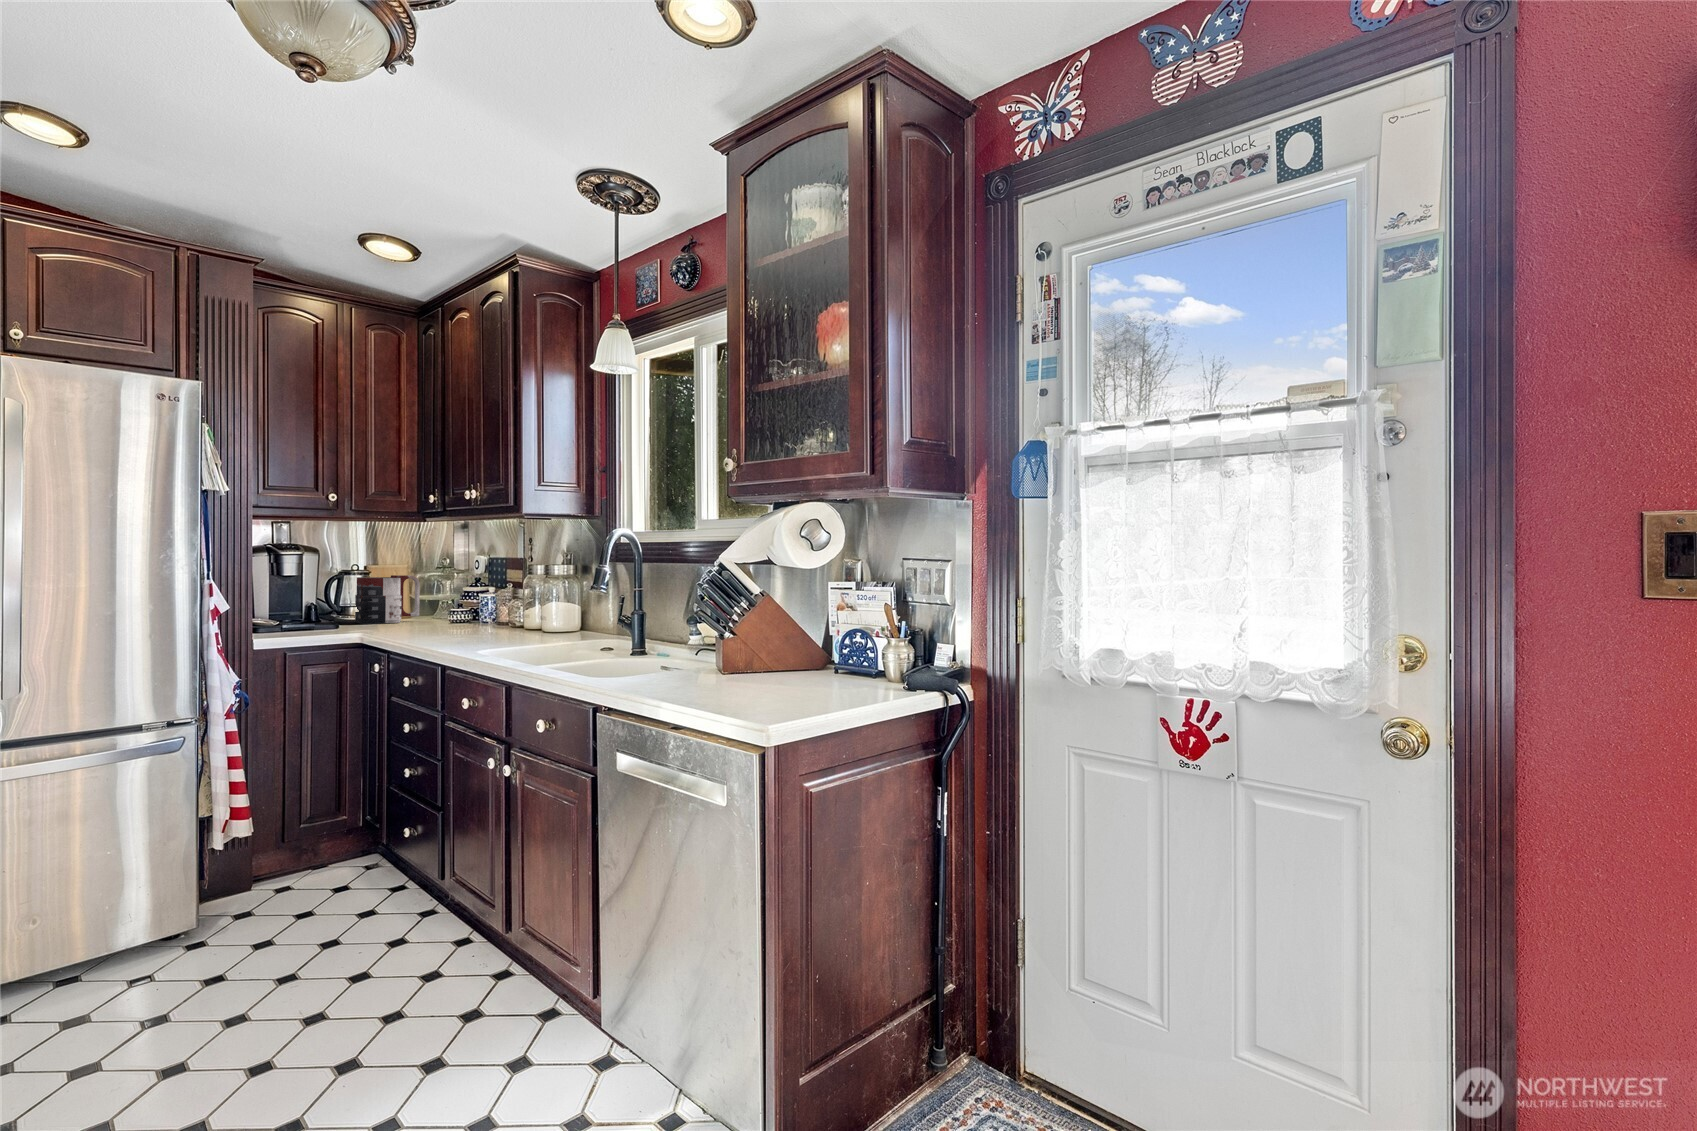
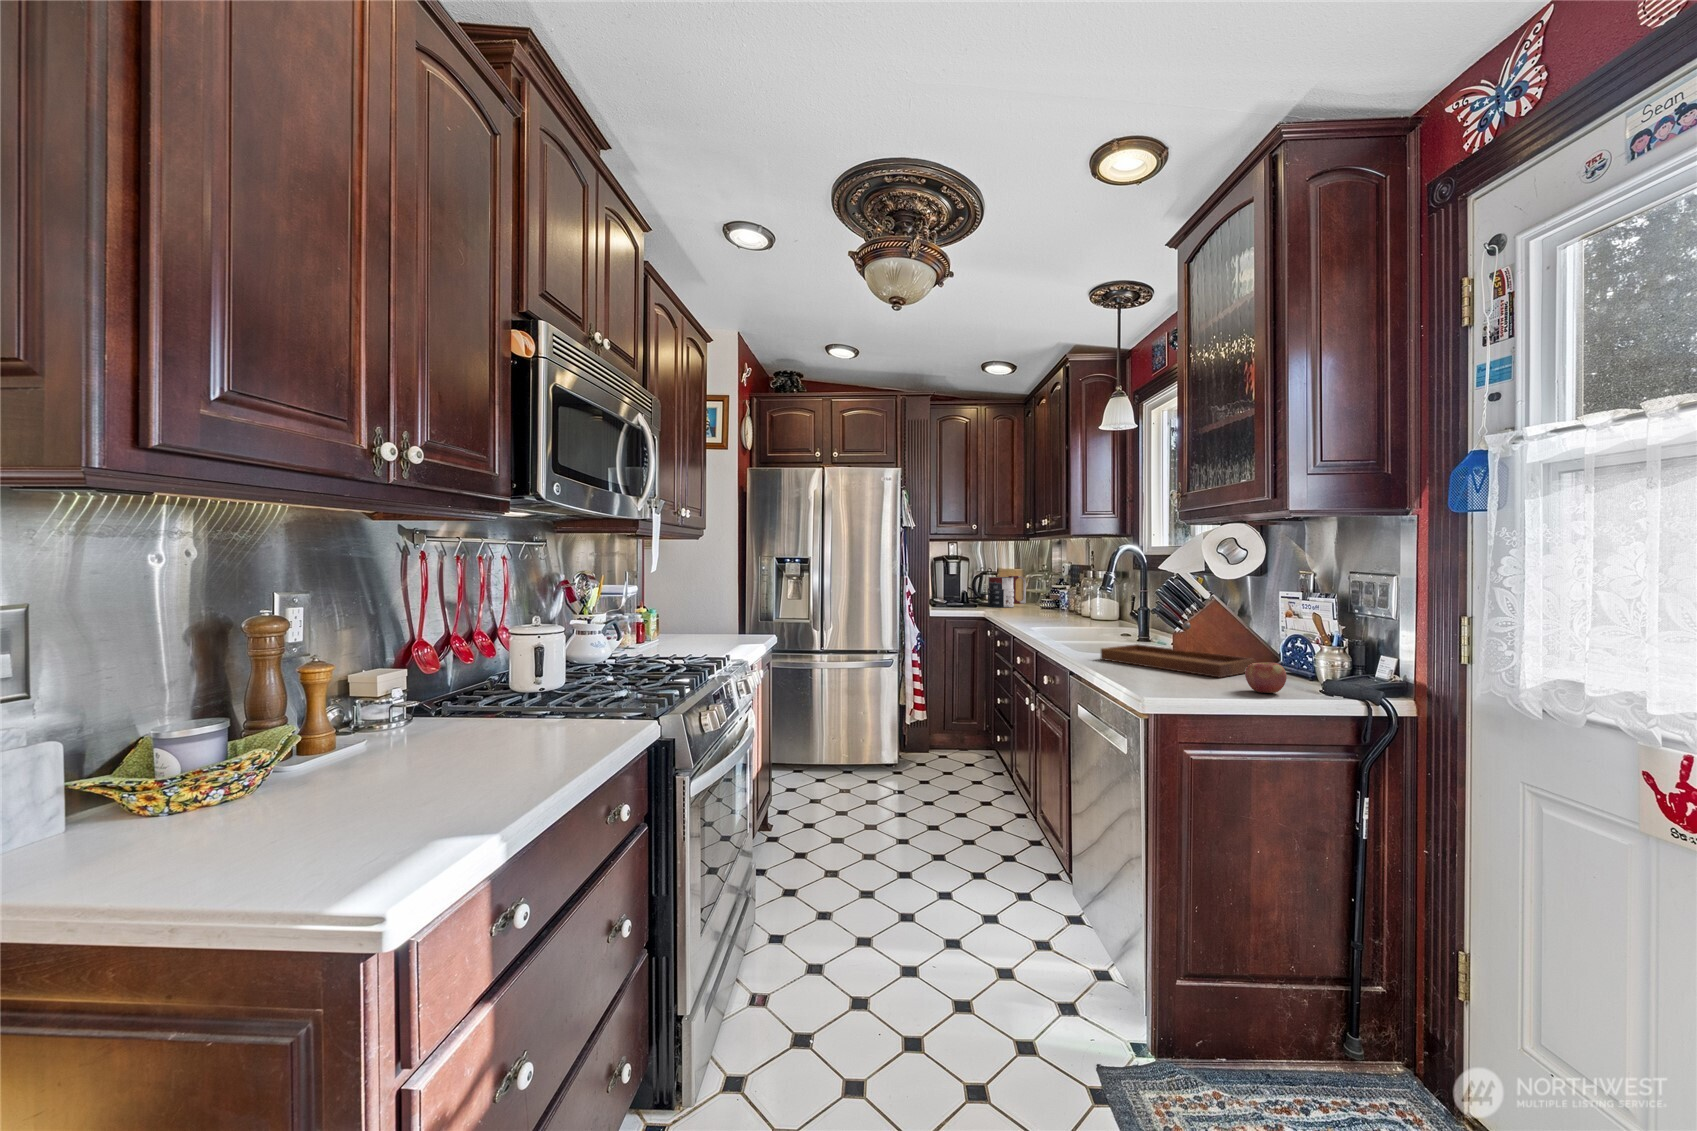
tray: none [640,623,814,686] -> present [1101,623,1256,678]
apple: none [840,660,880,696] -> present [1245,662,1287,693]

